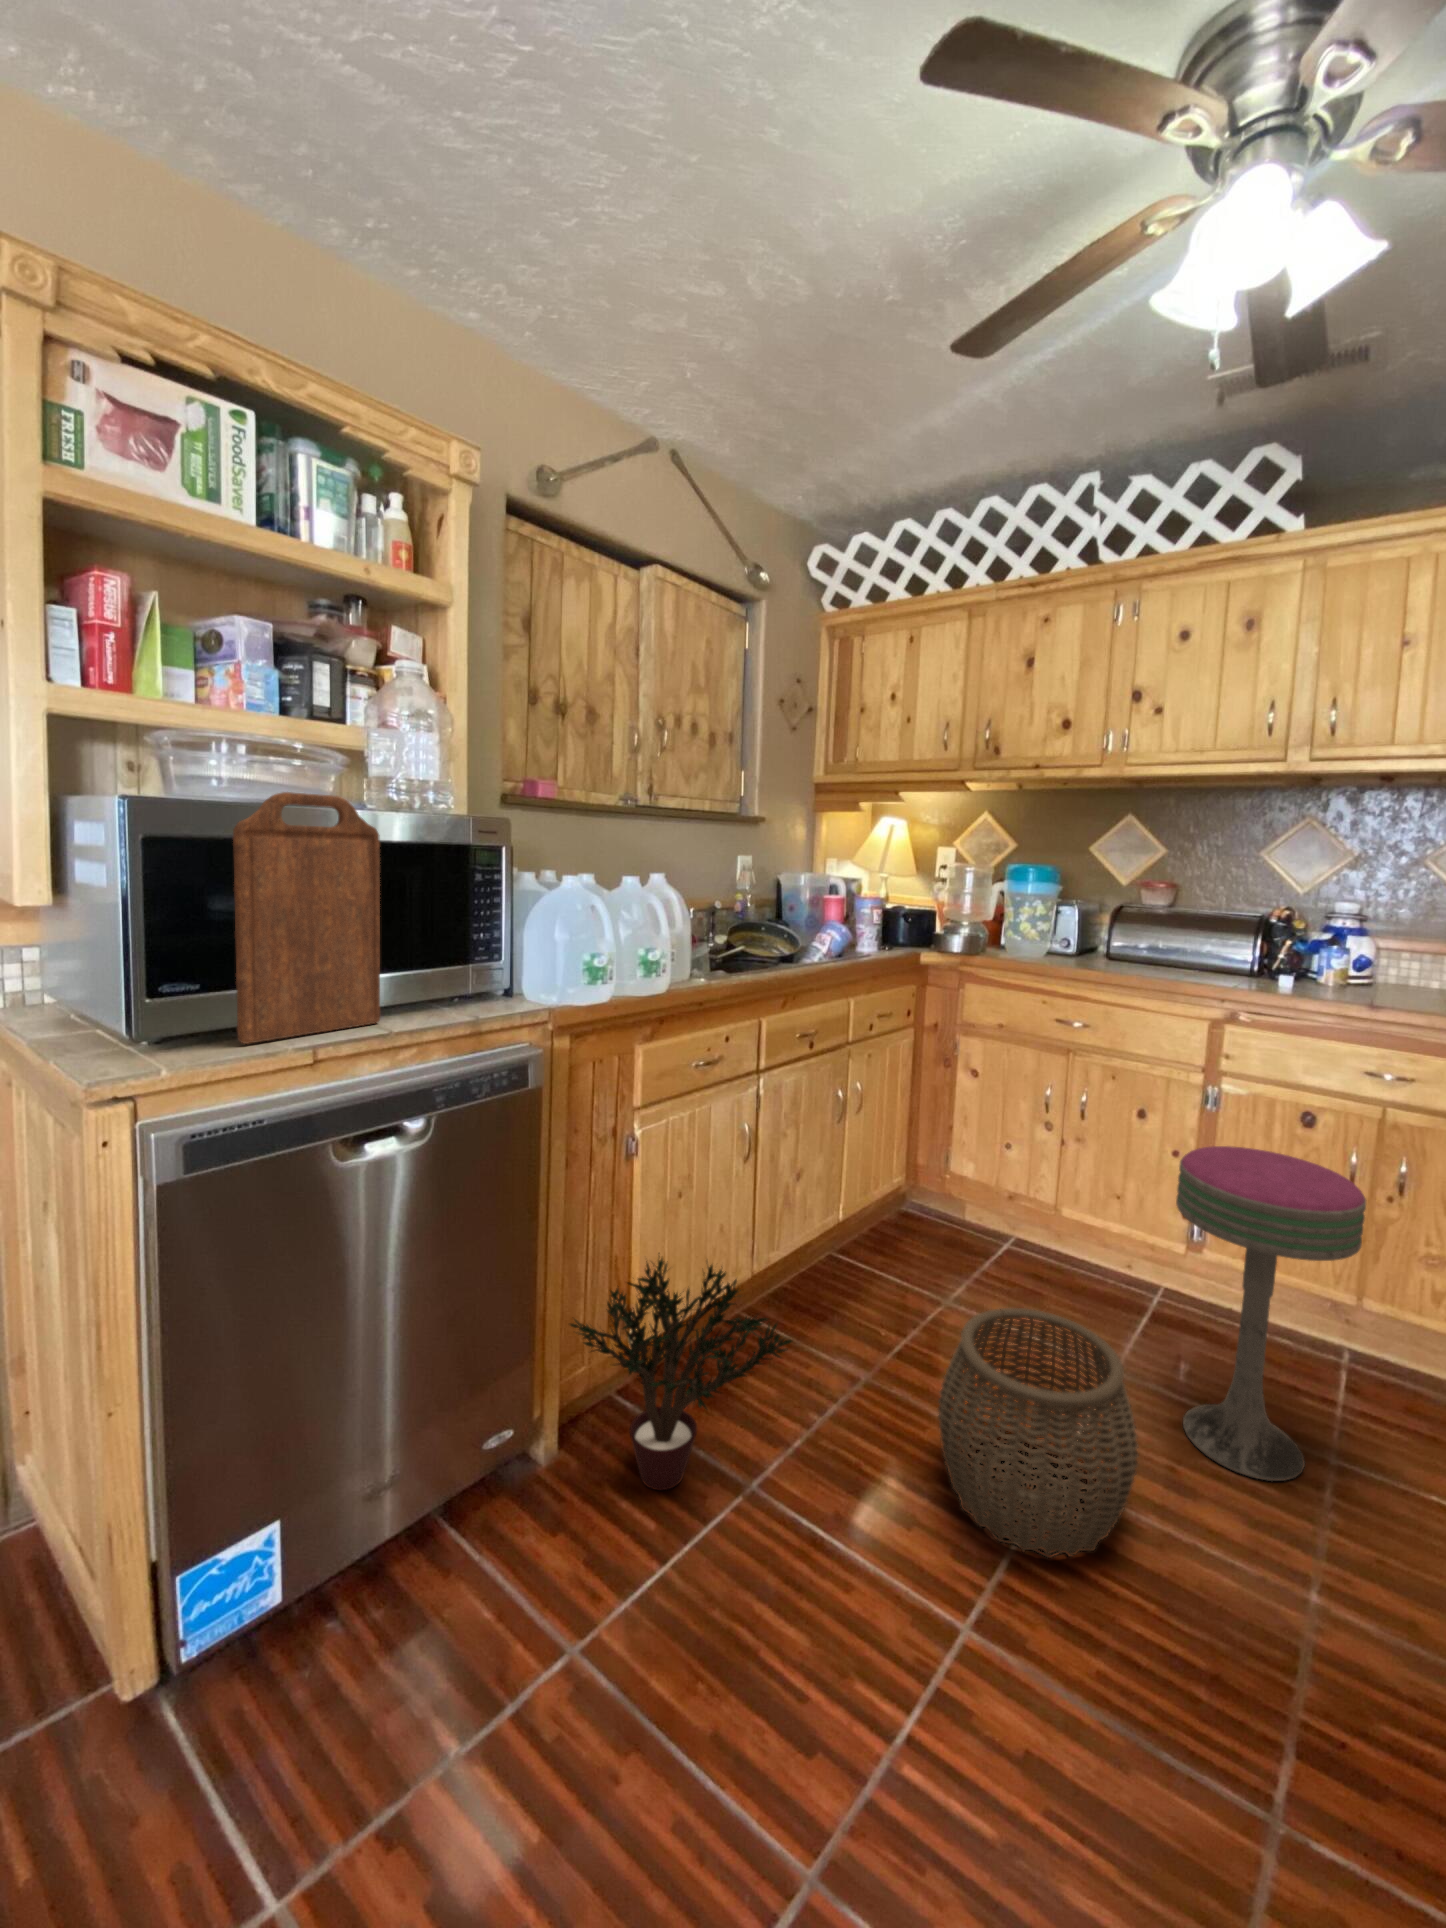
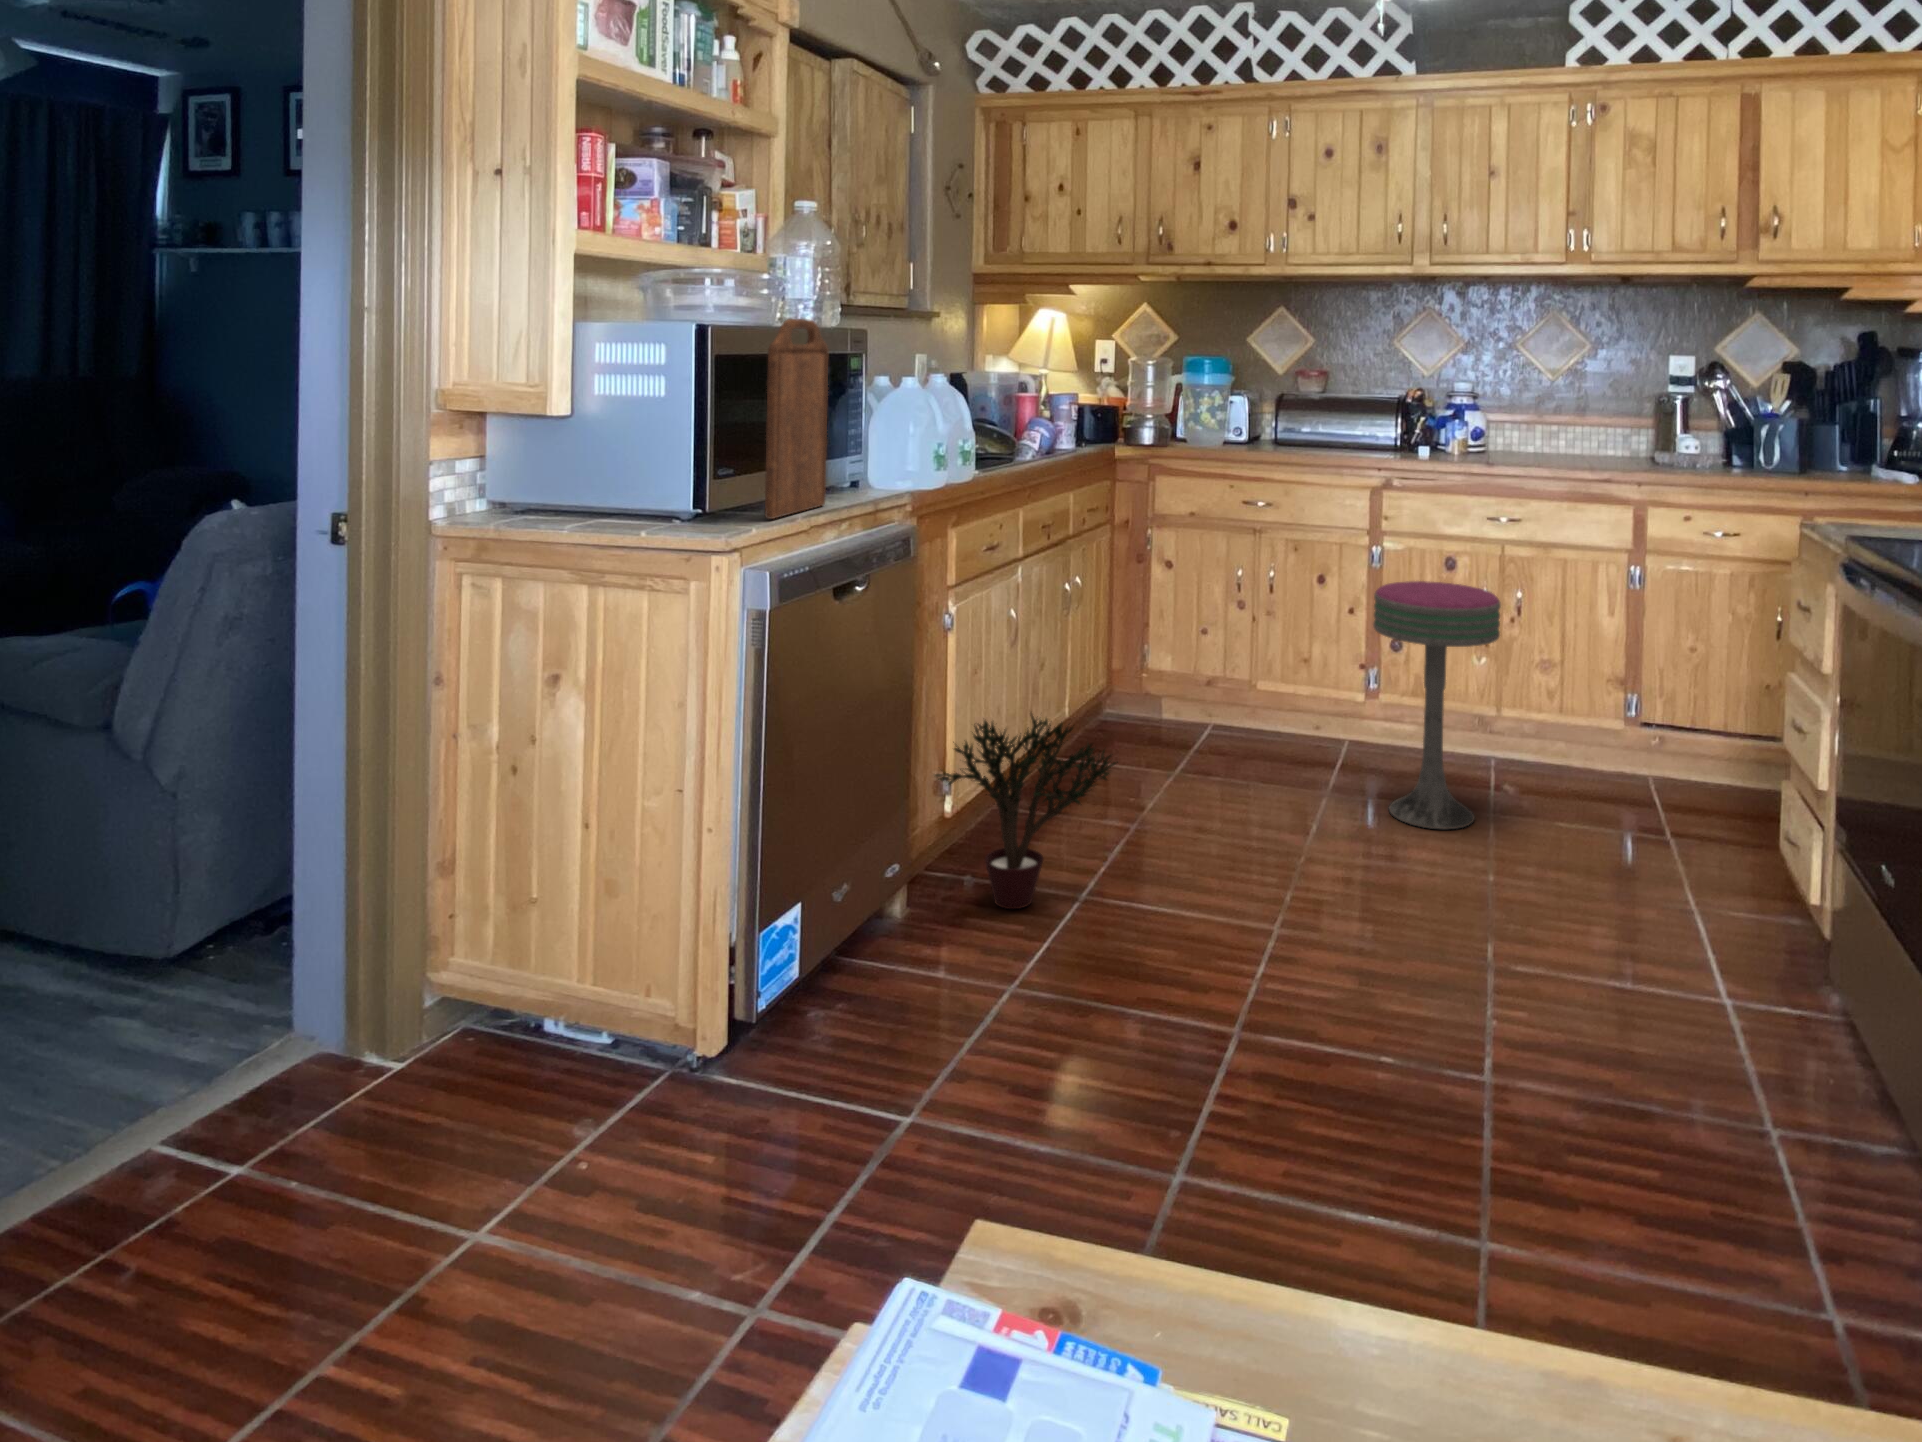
woven basket: present [938,1308,1139,1558] -> none [1224,721,1375,888]

